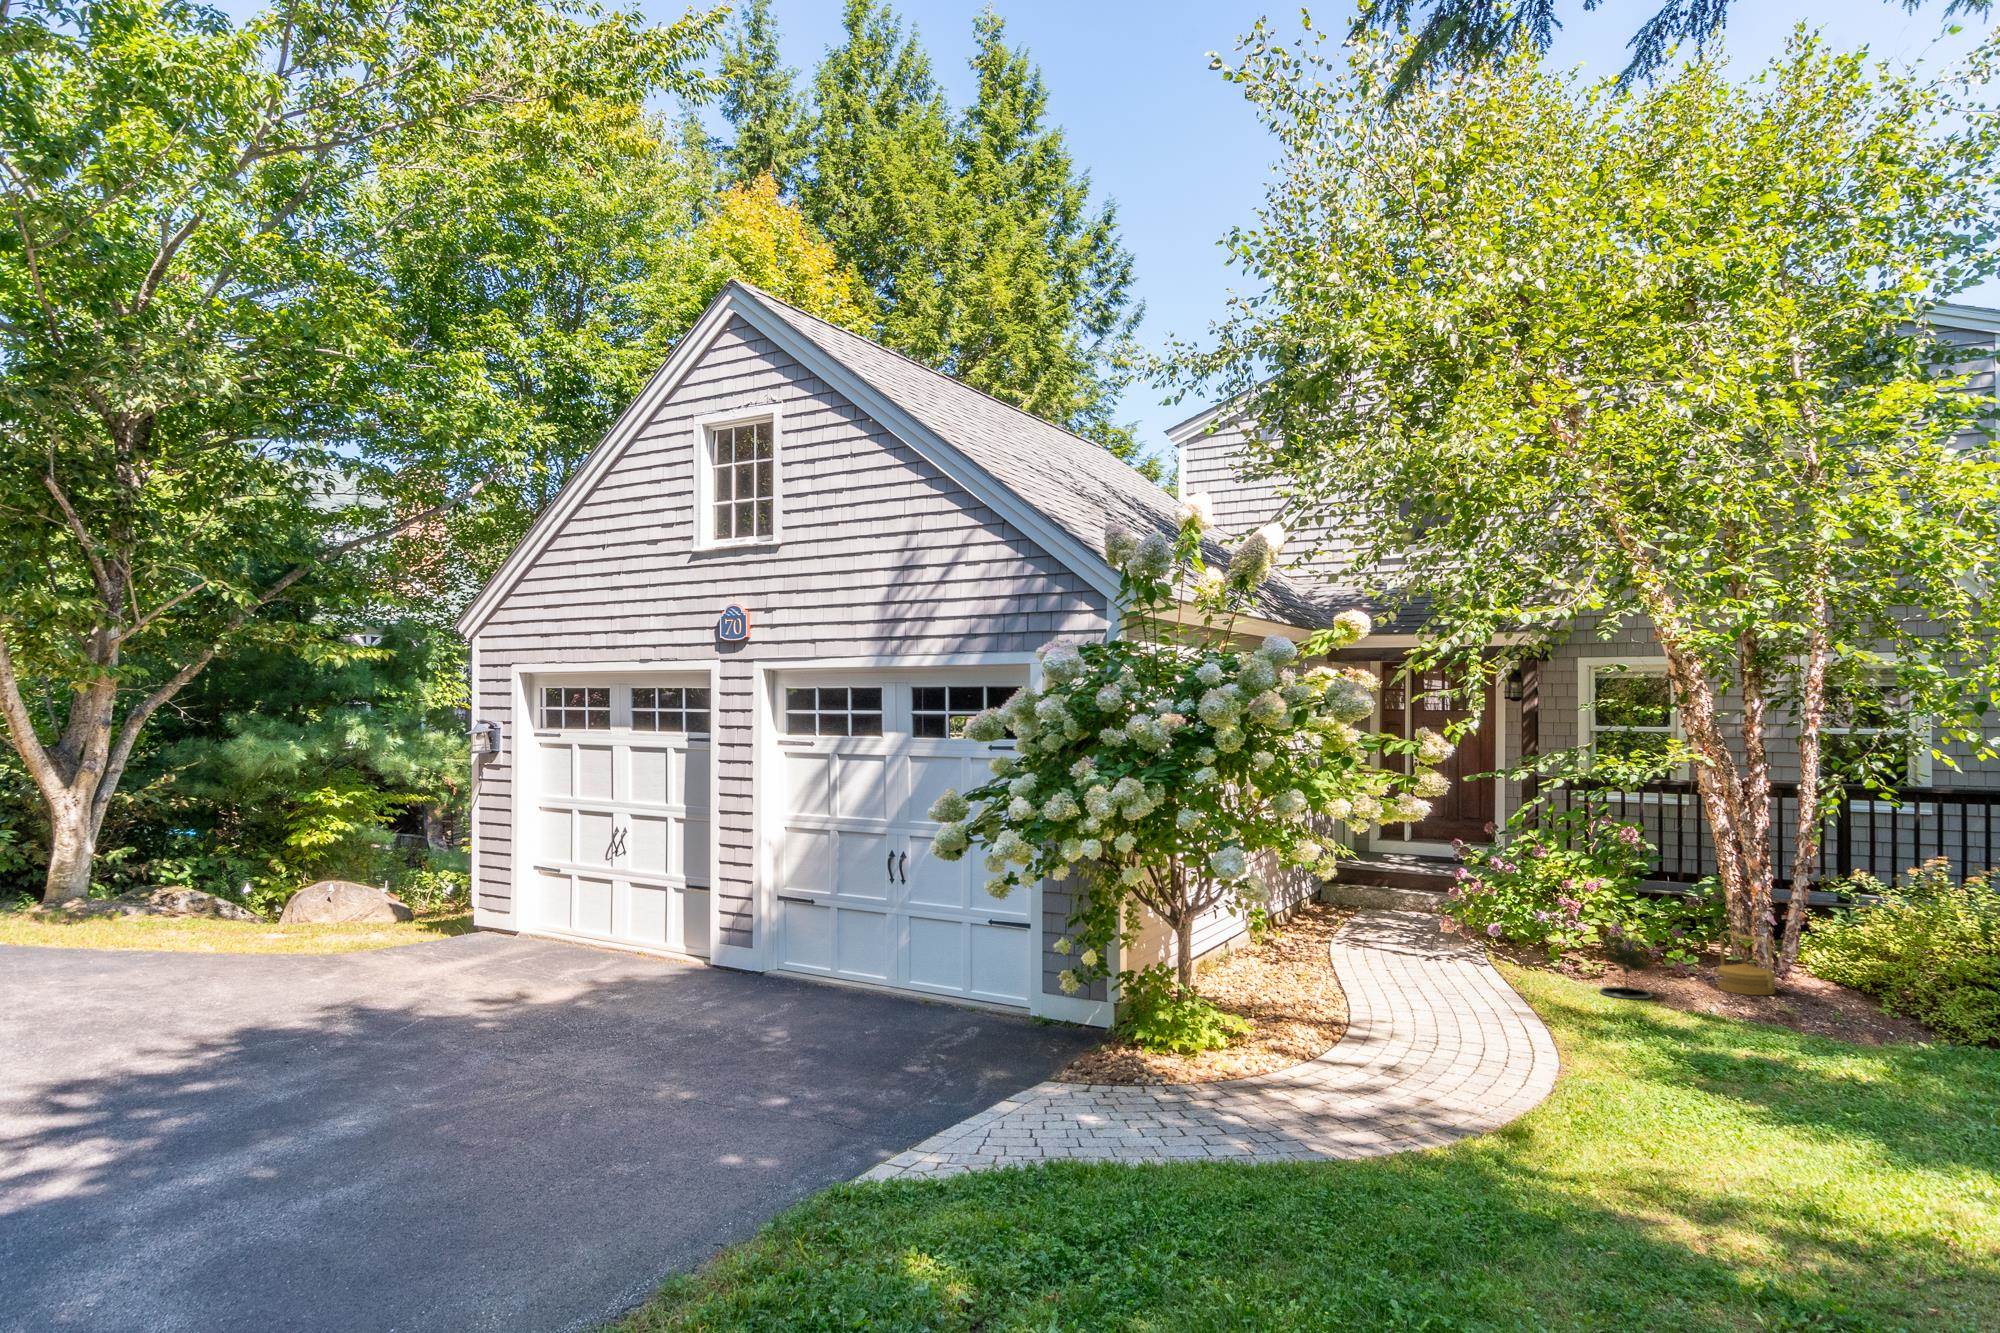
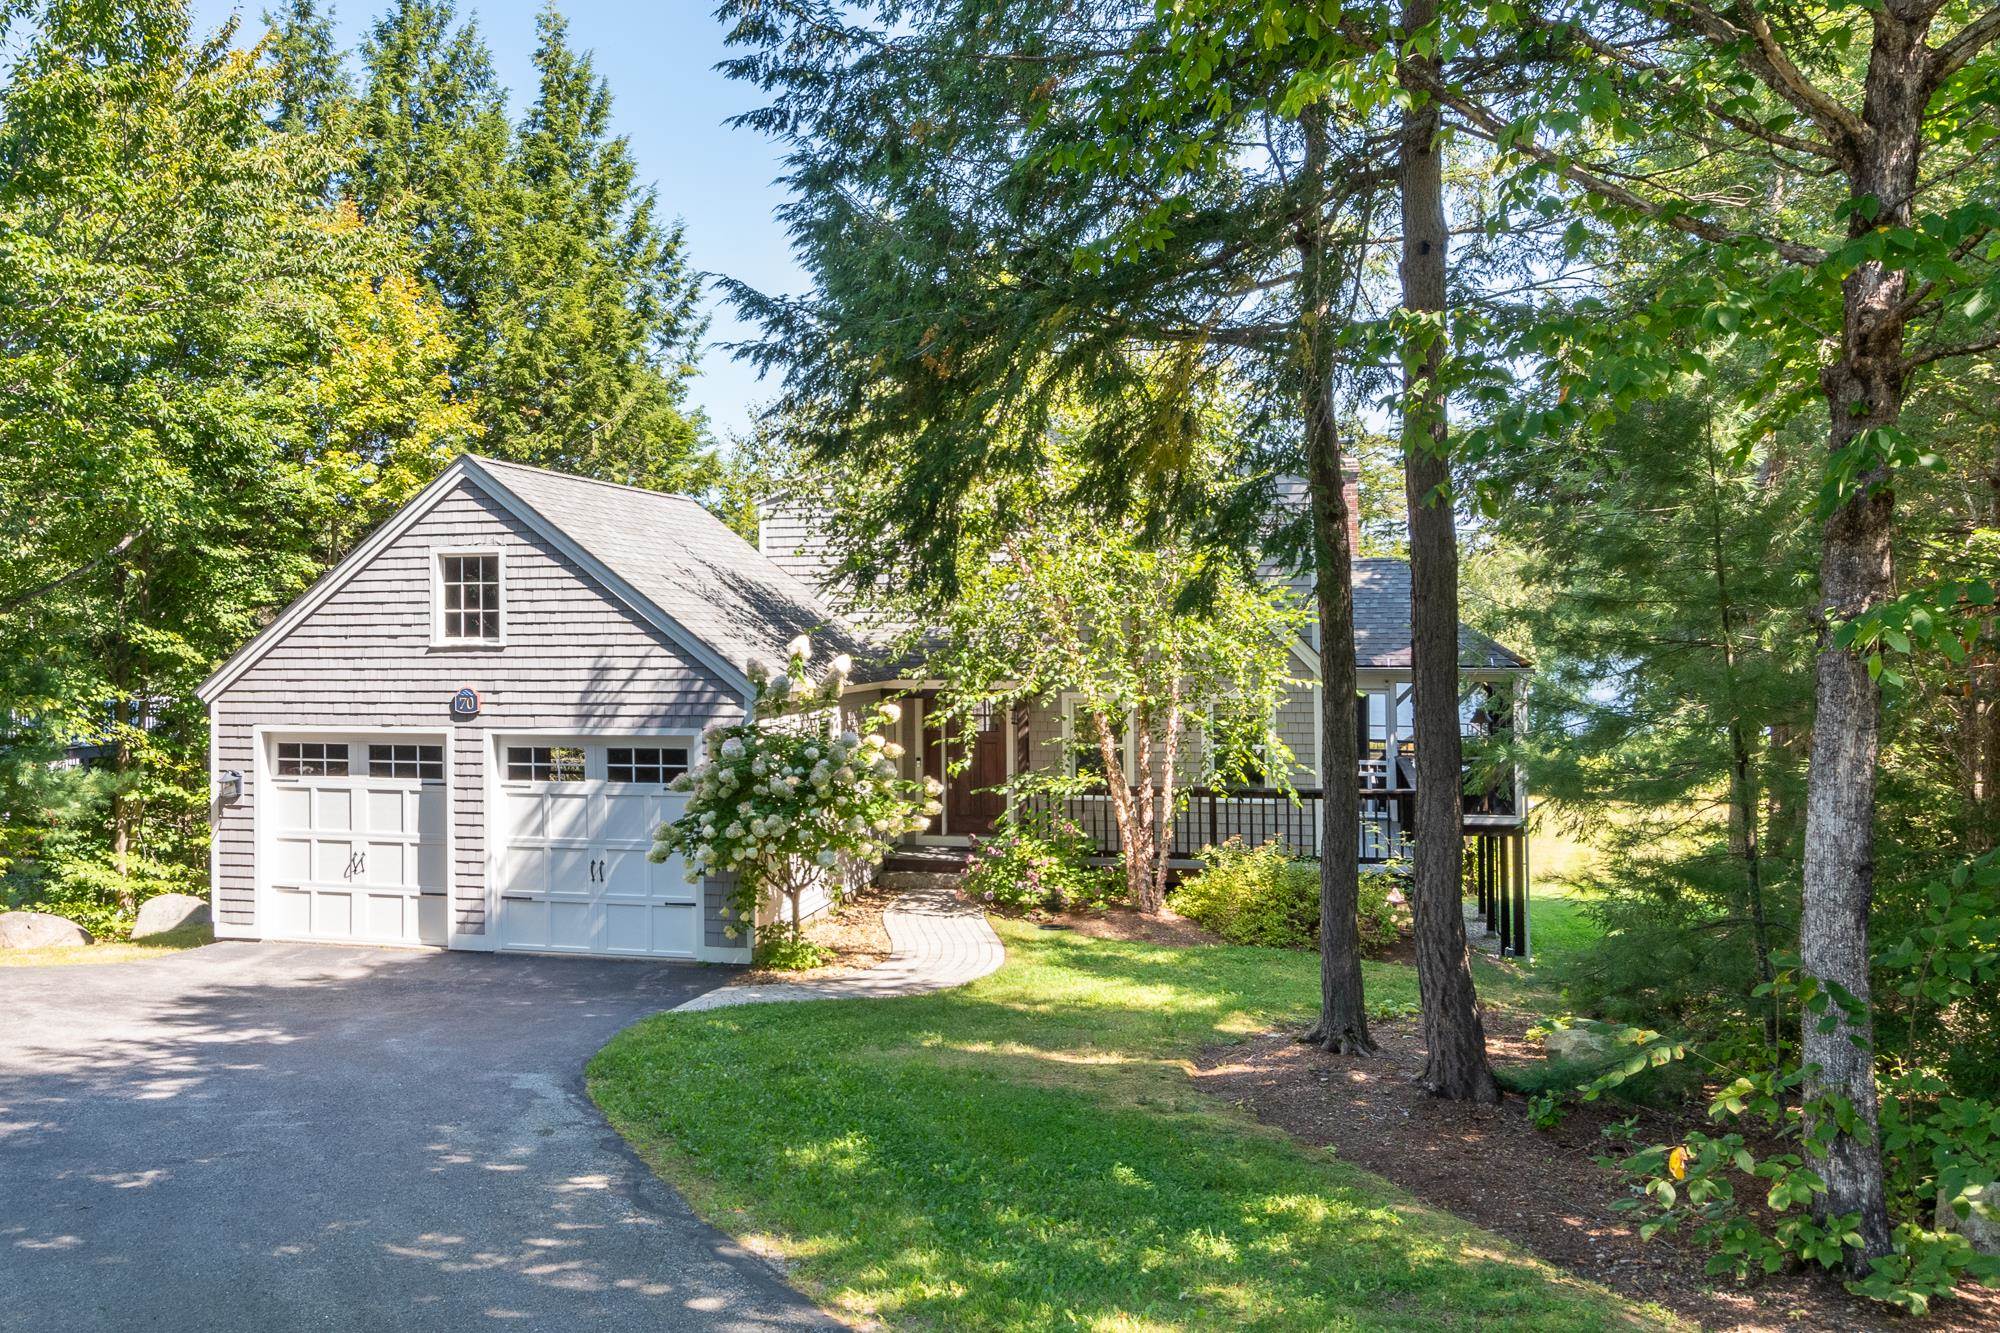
woven basket: present [1717,932,1776,995] -> none [1103,888,1133,924]

